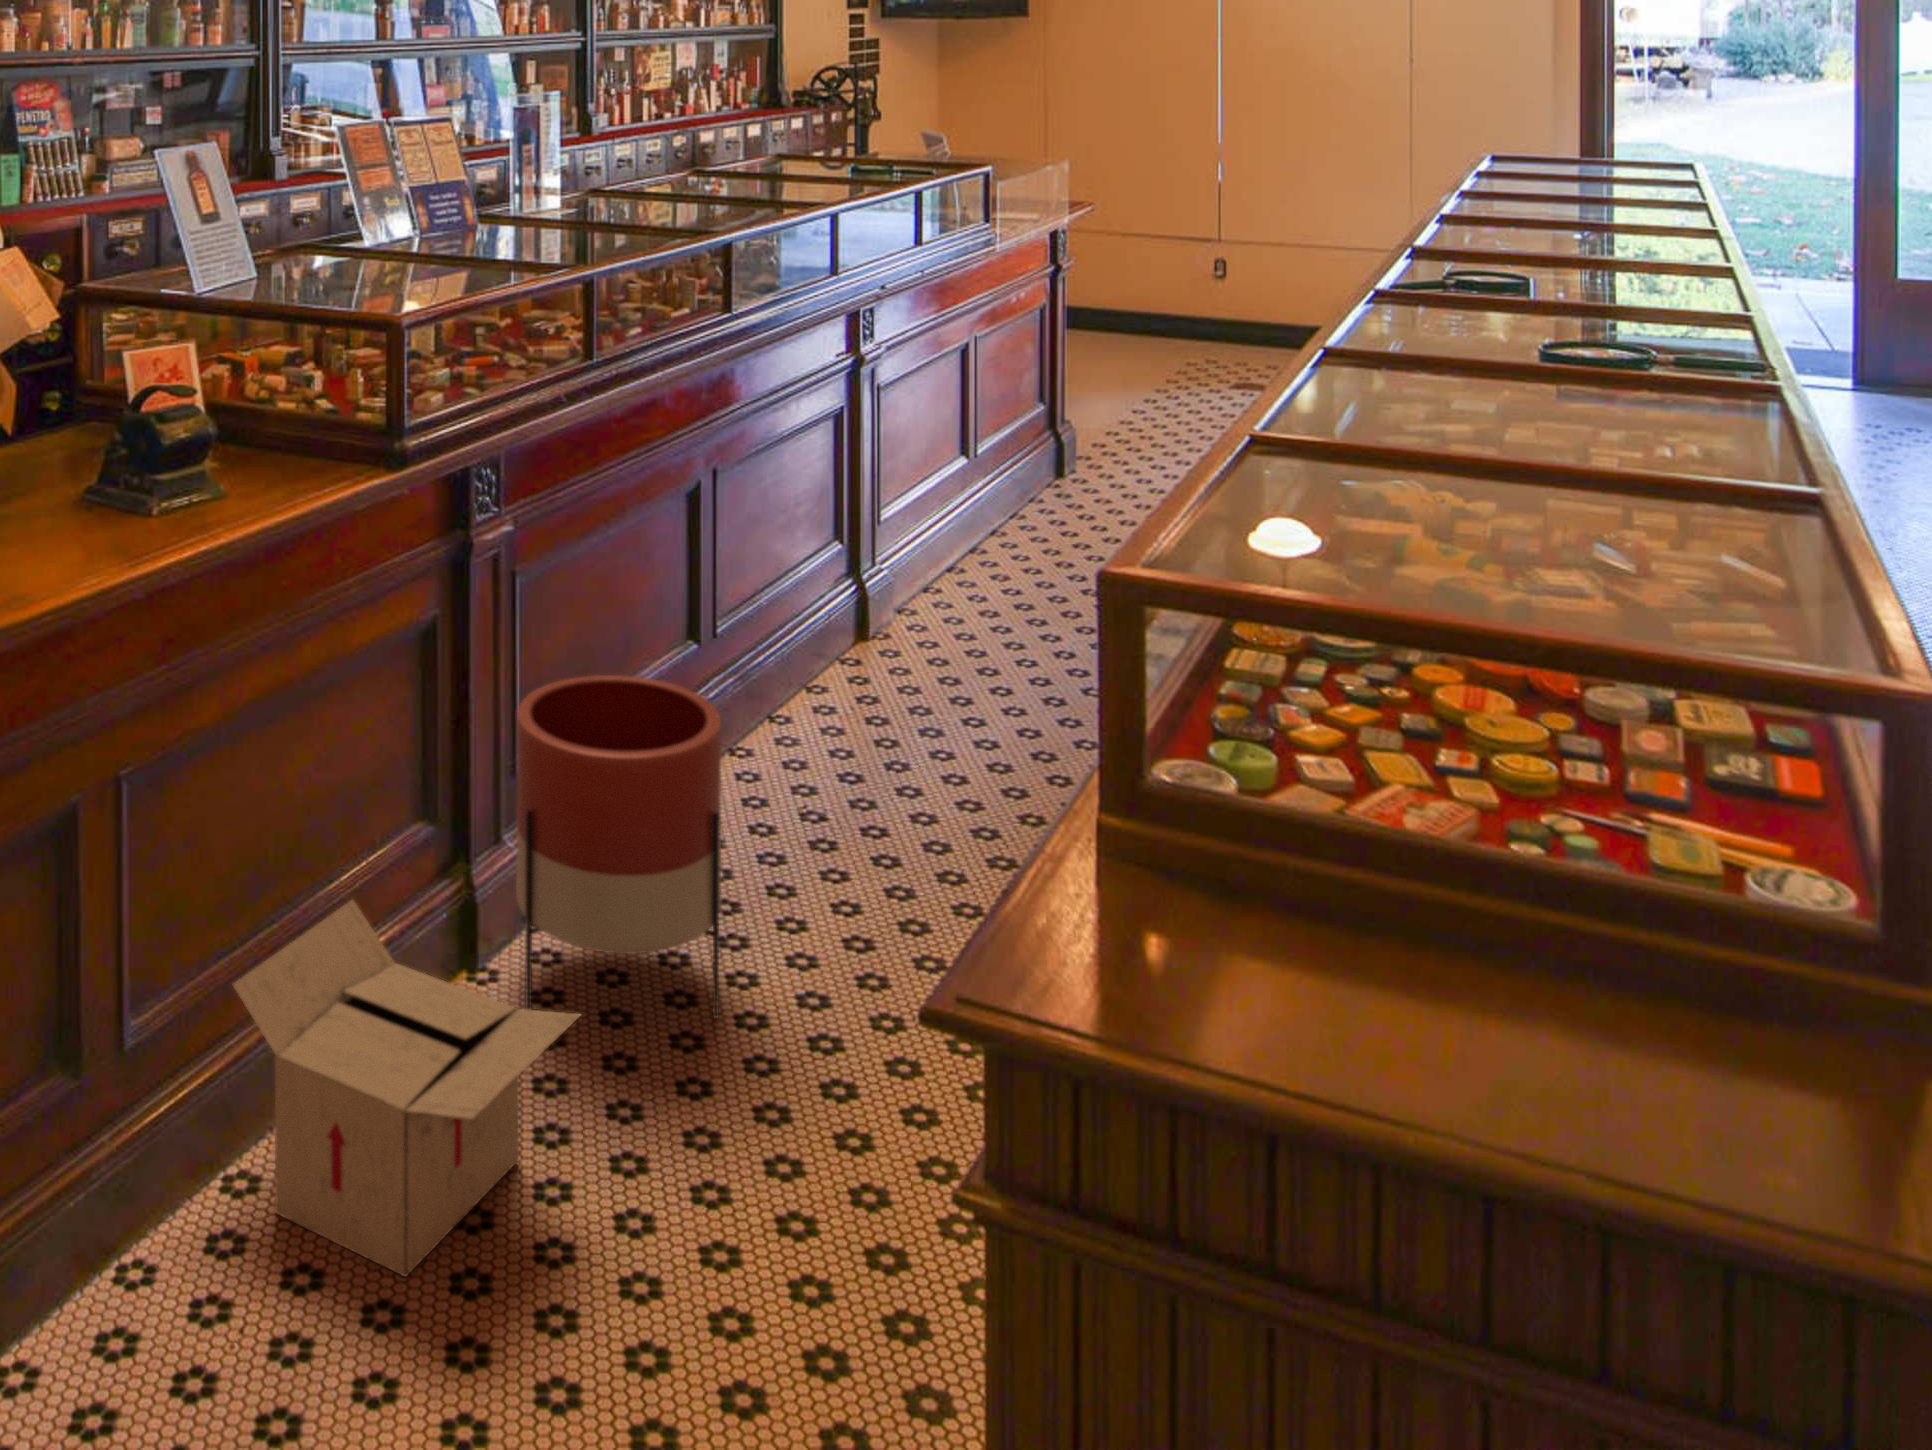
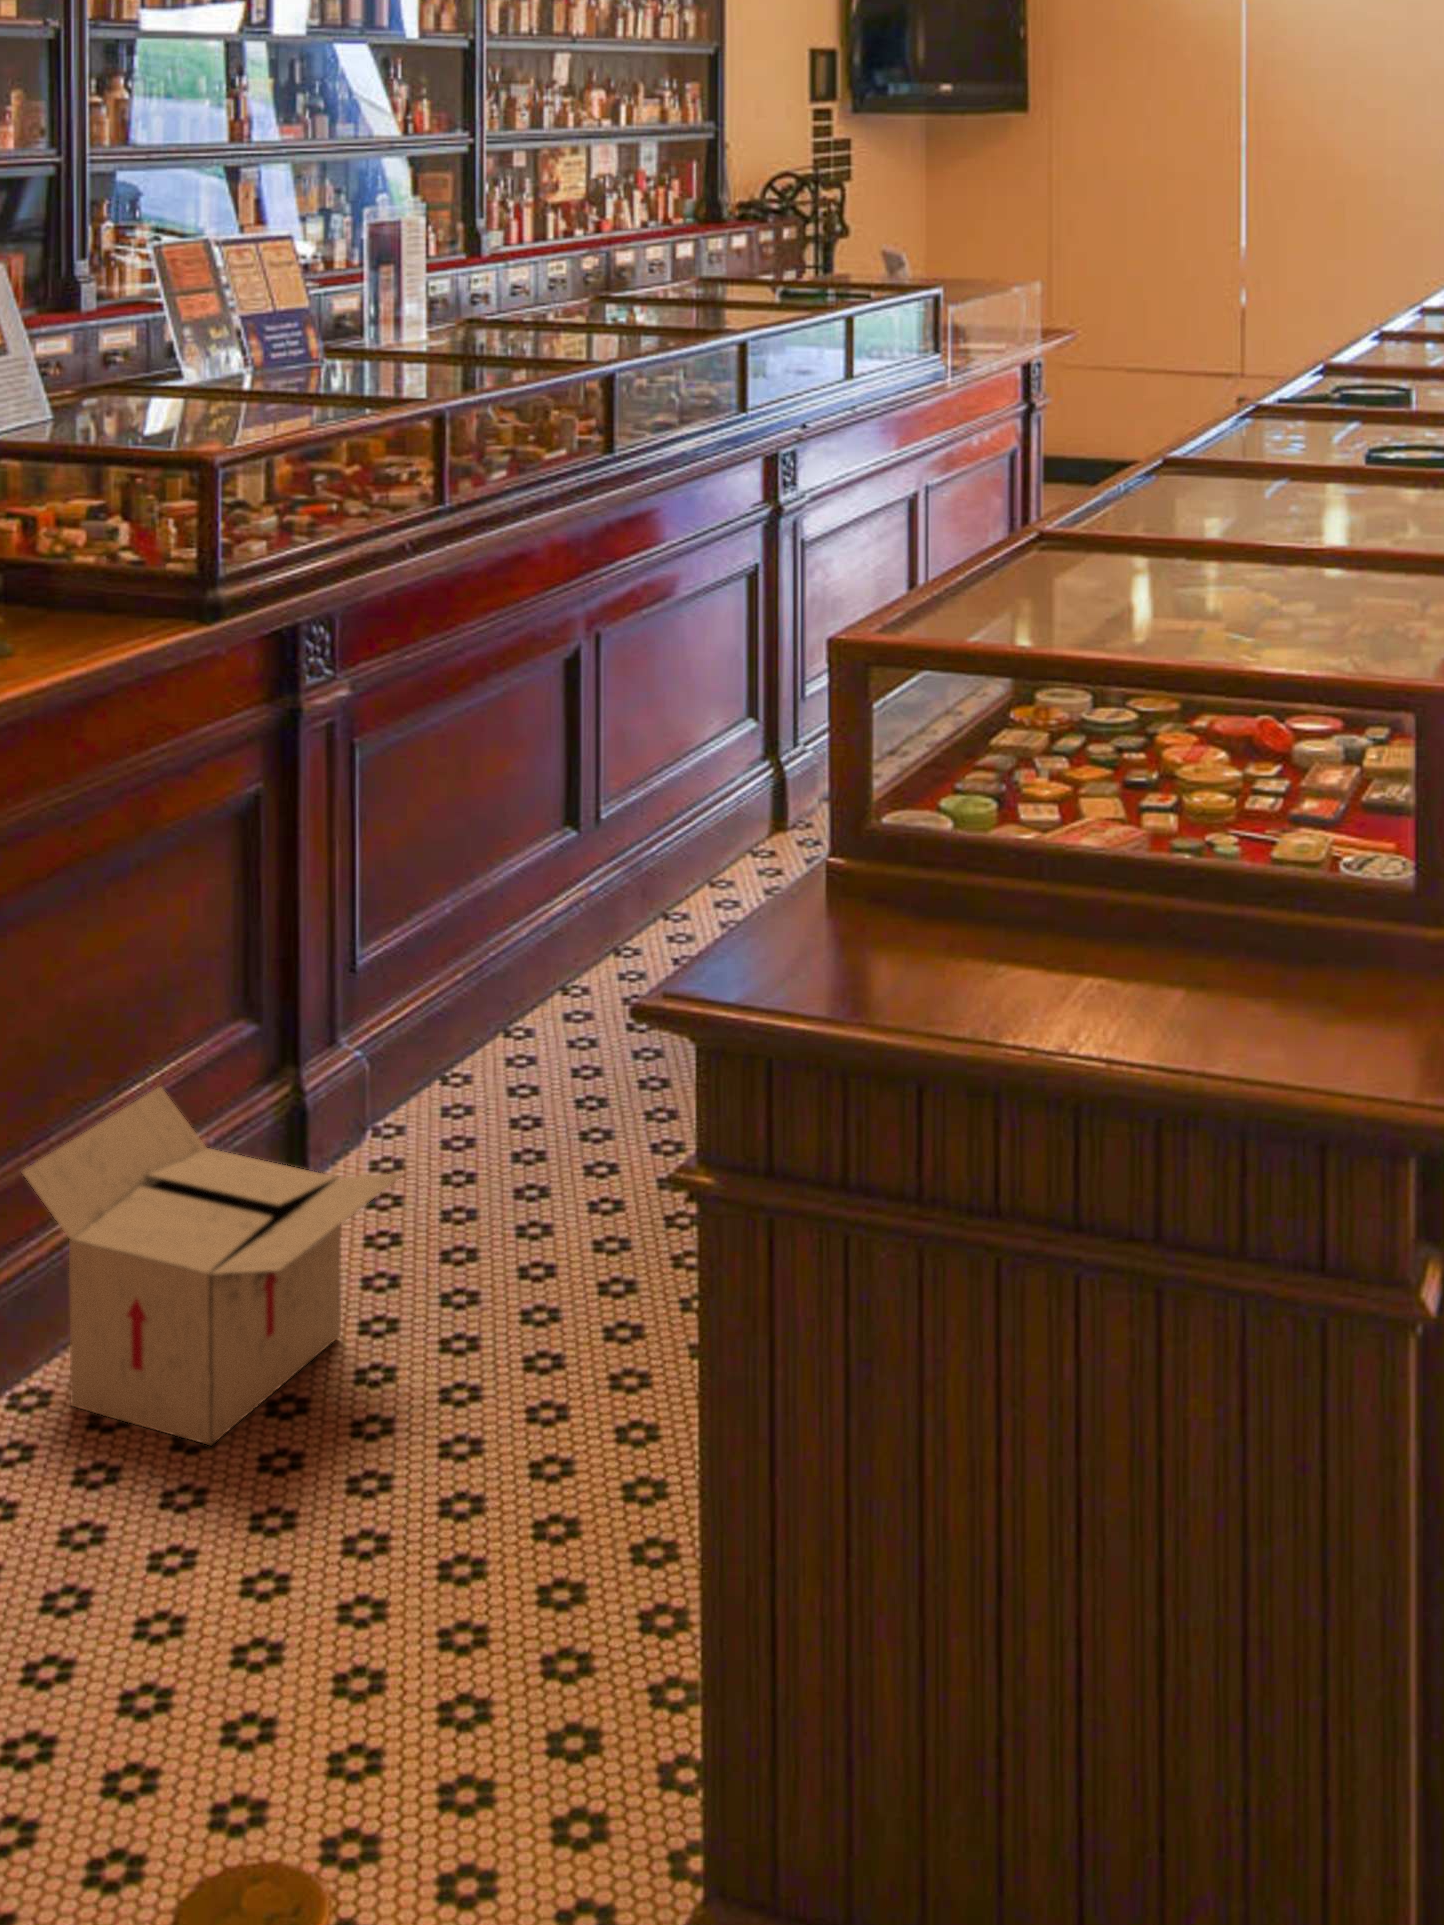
planter: present [516,675,722,1019] -> none [350,846,574,1210]

